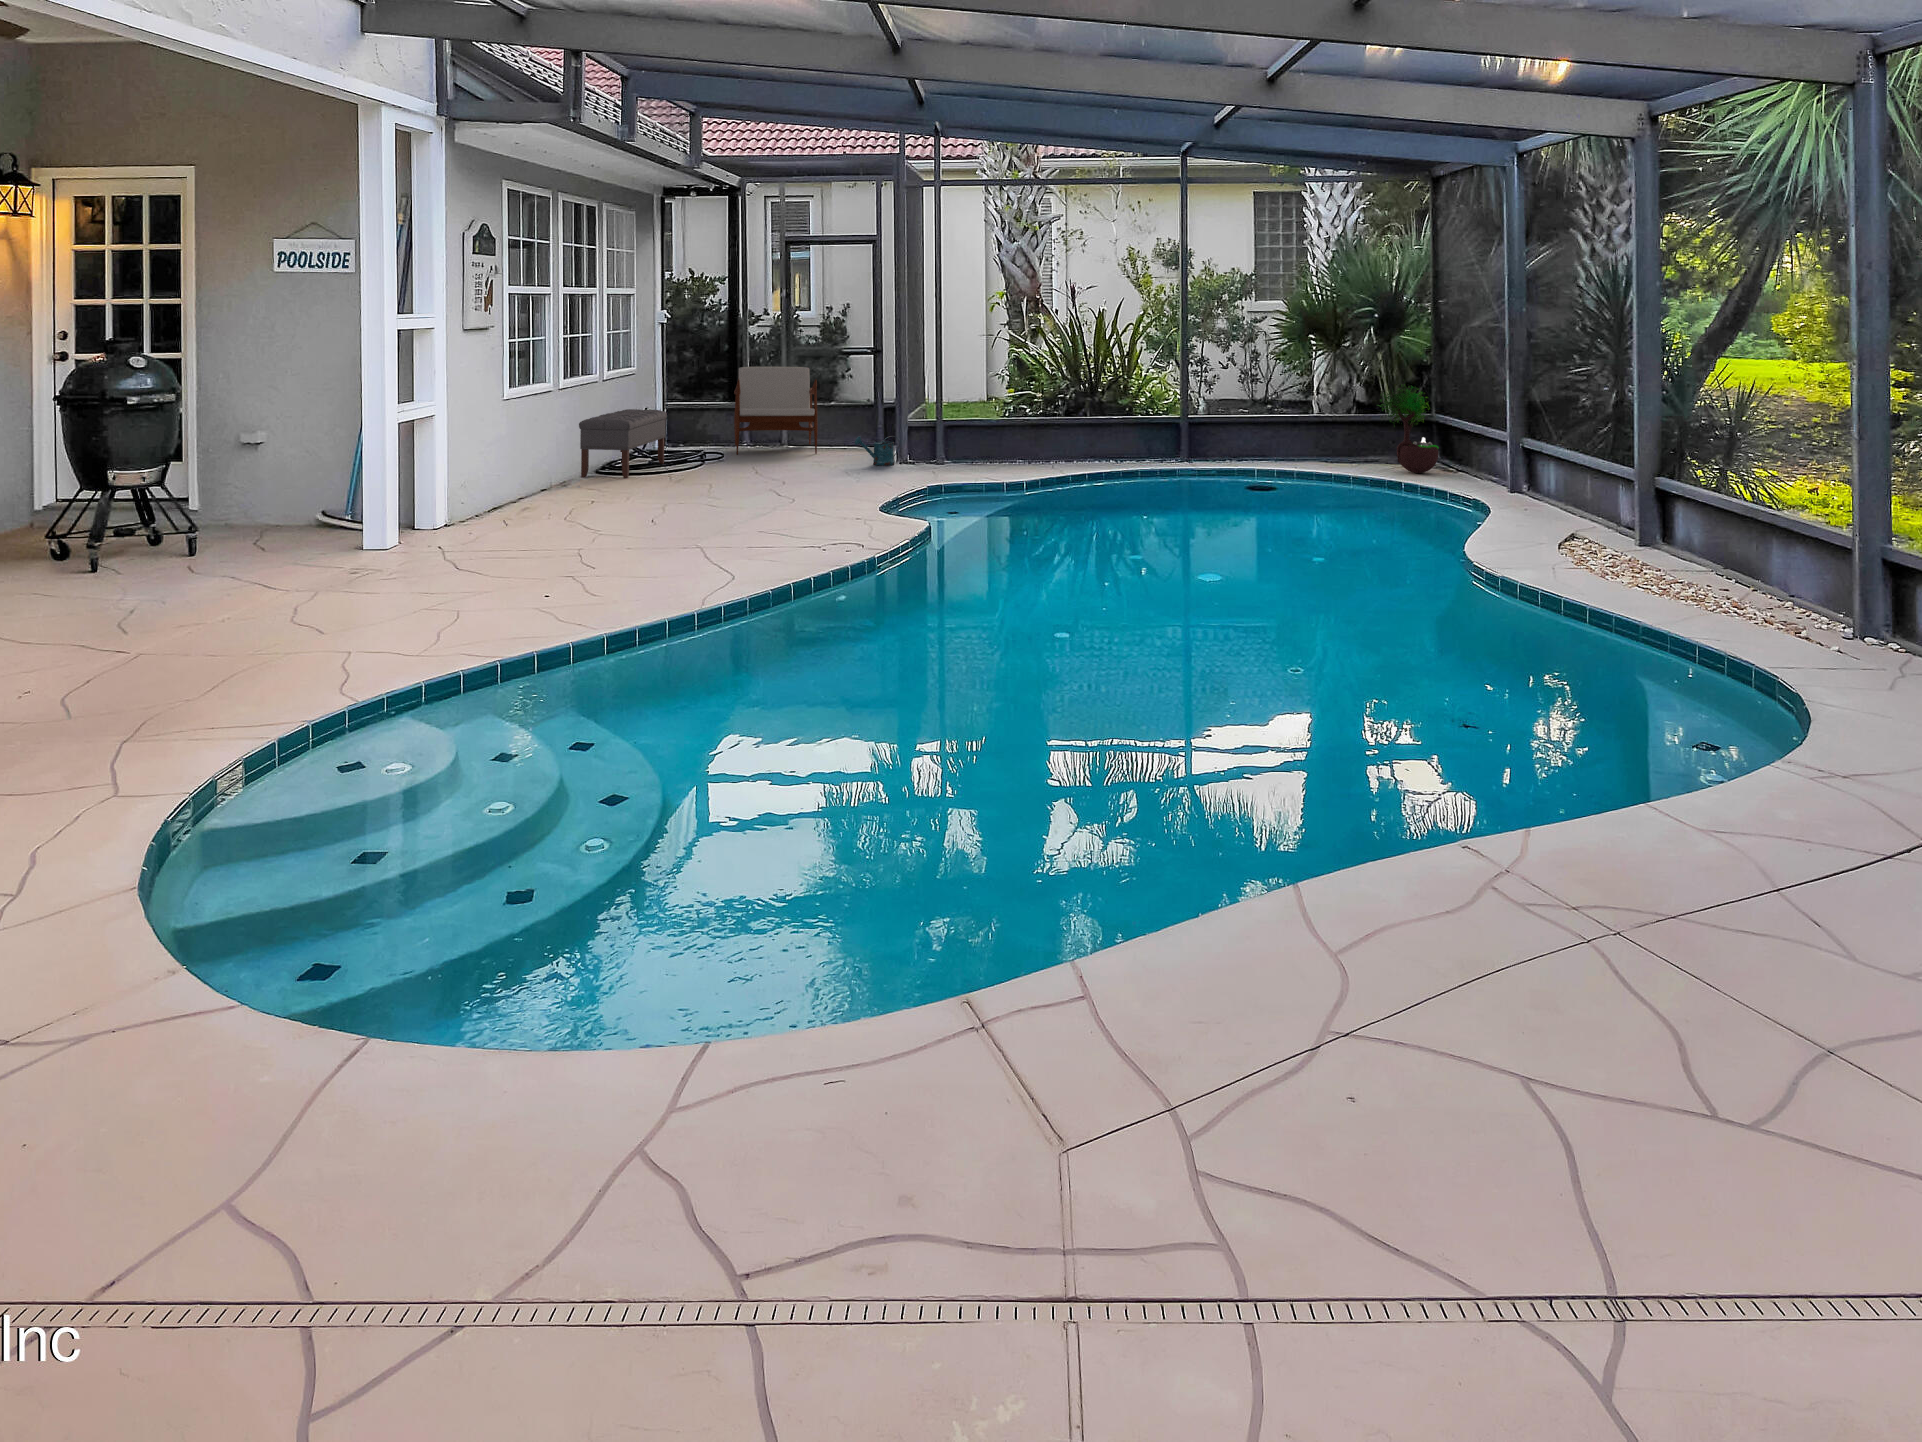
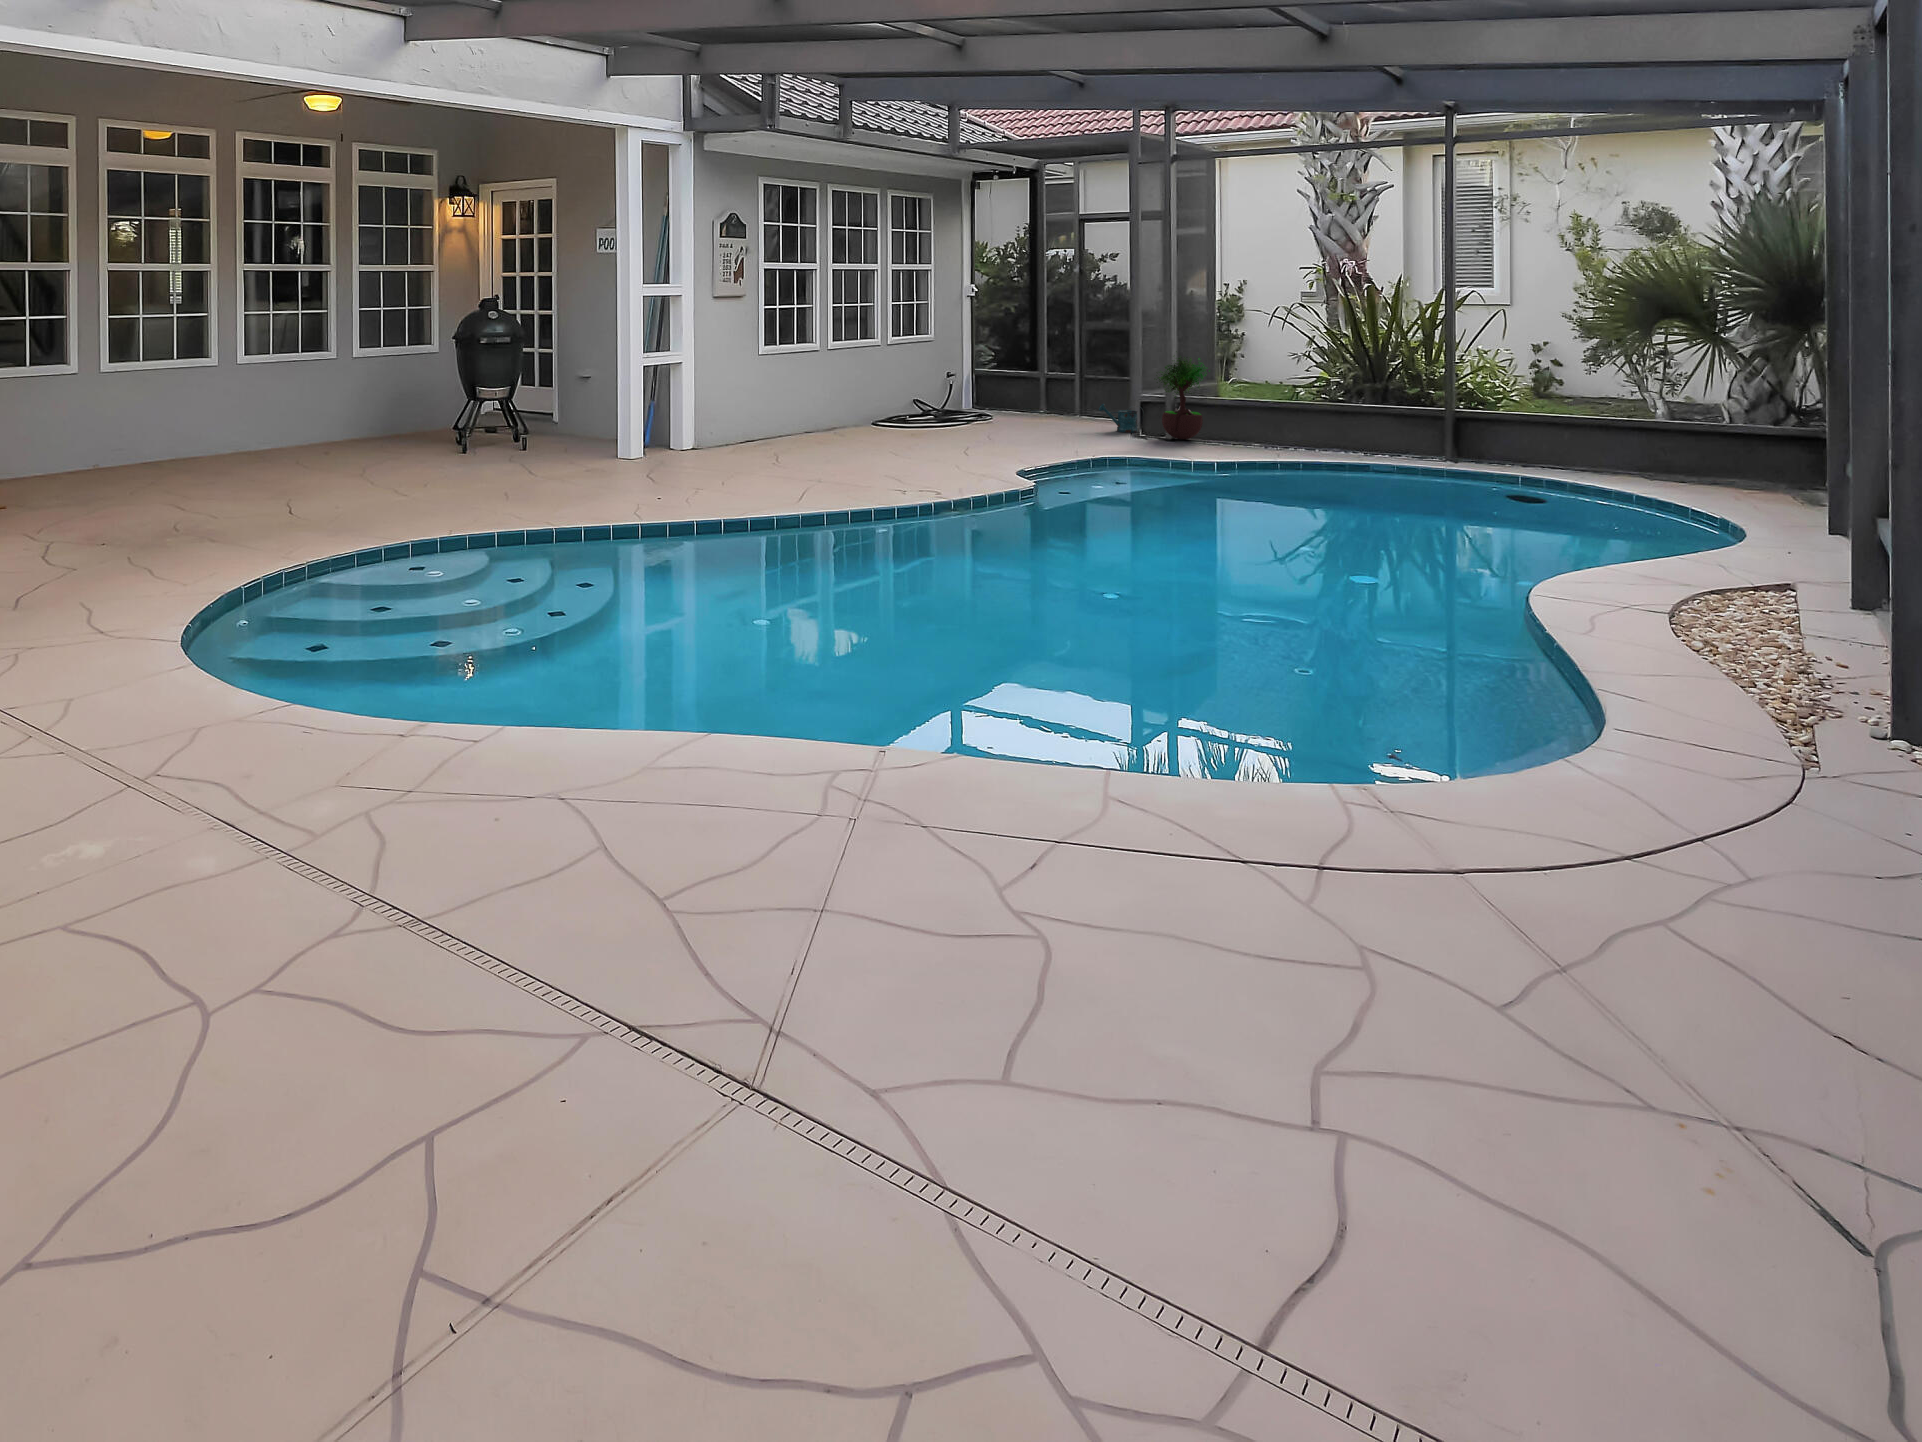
armchair: present [734,367,818,455] -> none [1016,336,1102,418]
potted tree: present [1377,384,1439,473] -> present [1157,357,1207,439]
bench: present [579,409,667,478] -> none [853,366,944,422]

